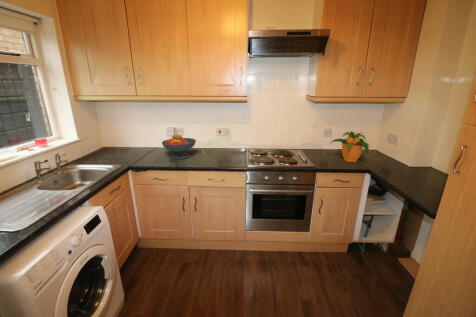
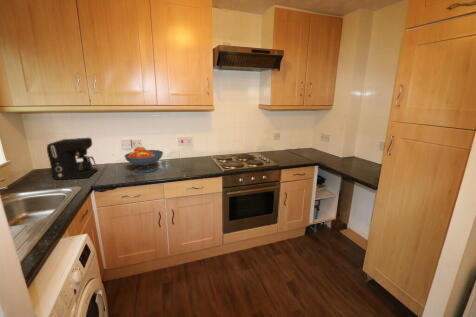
coffee maker: none [104,123,143,158] -> present [47,138,97,180]
potted plant: present [332,131,369,162] -> none [284,133,315,159]

